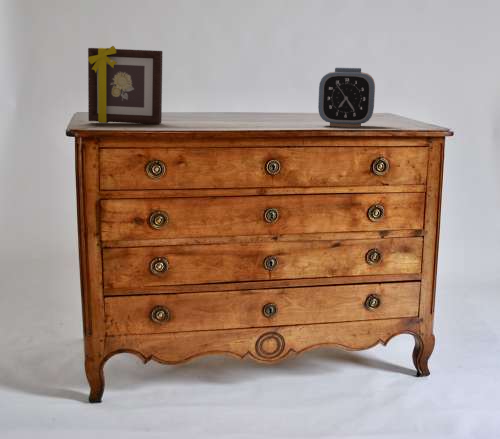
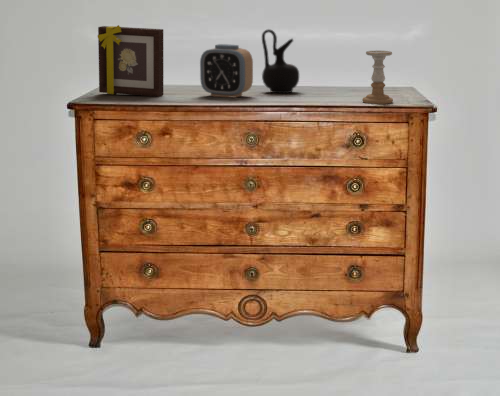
ceramic jug: none [251,56,289,122] -> present [262,30,299,93]
alarm clock: present [318,68,375,127] -> present [200,44,253,97]
candle holder: none [380,72,412,126] -> present [362,51,393,104]

